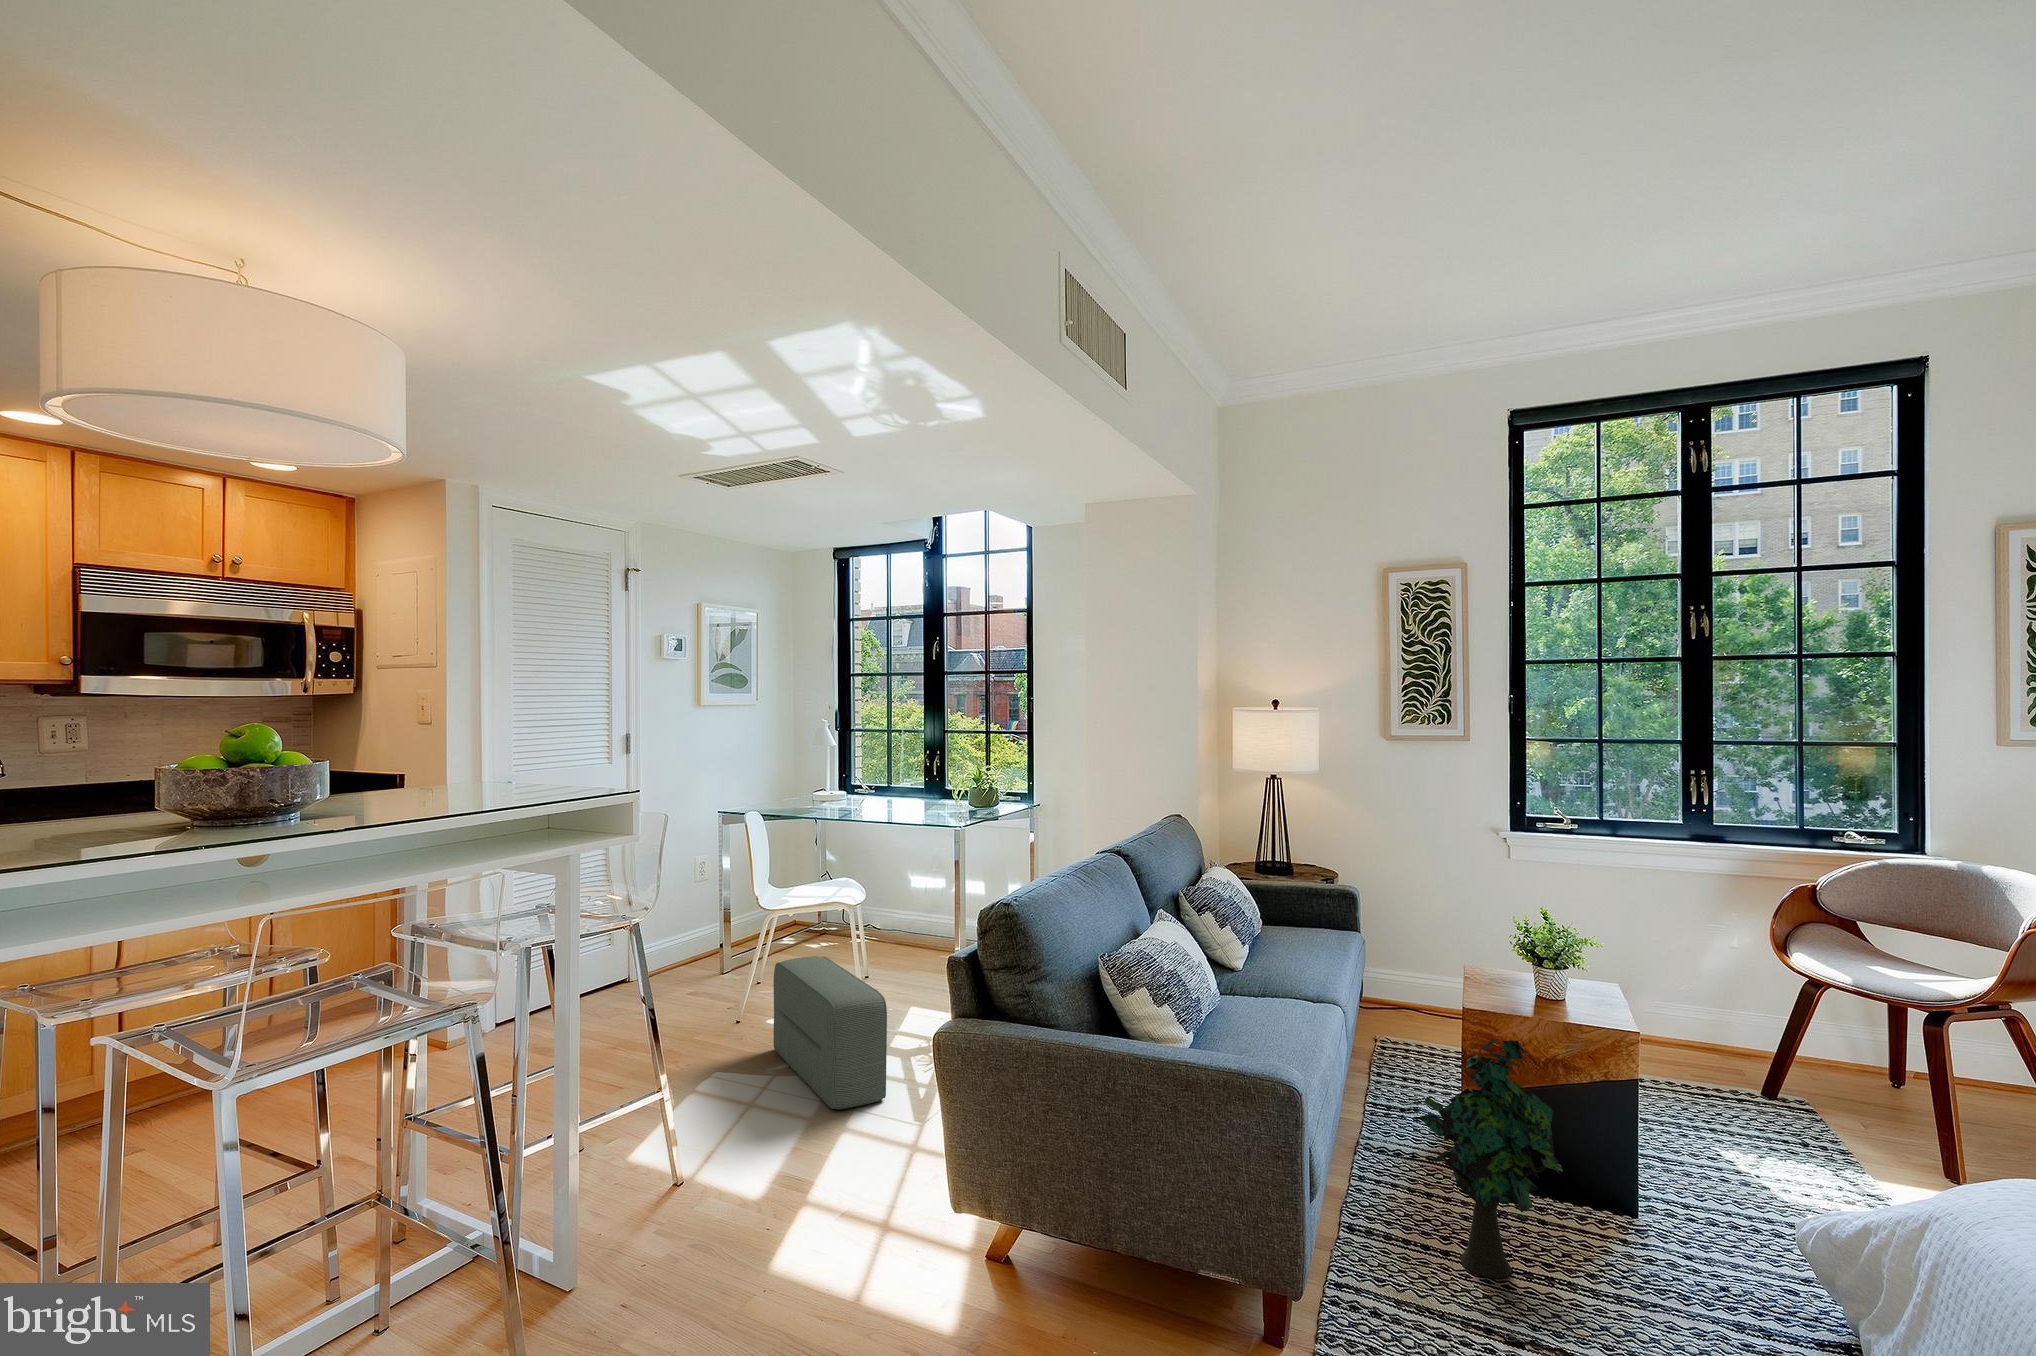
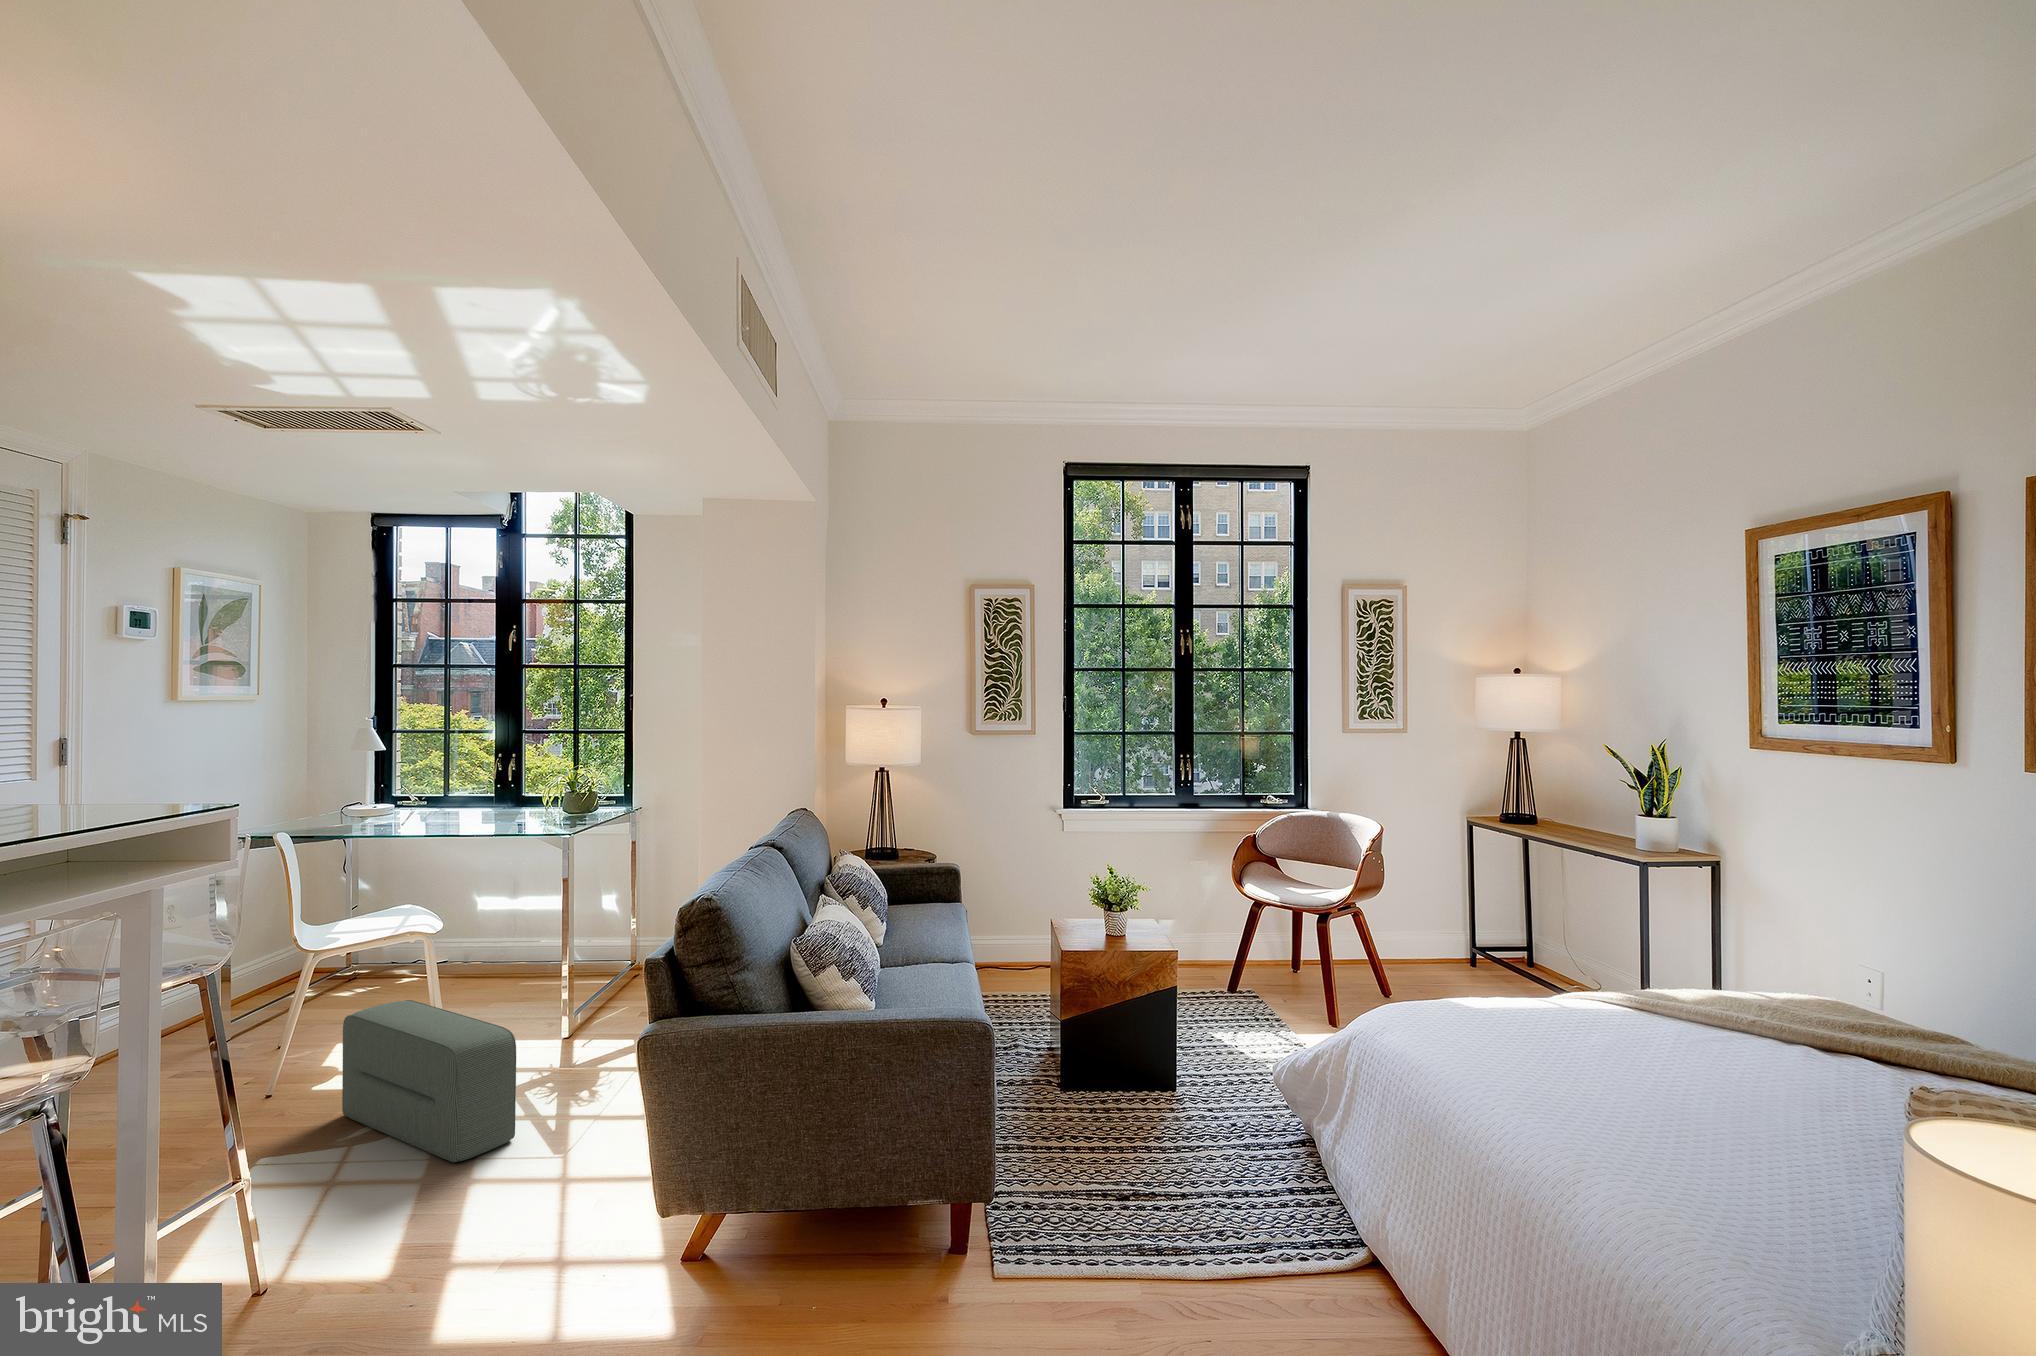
decorative plant: present [1413,1039,1563,1278] -> none [1041,975,1143,1158]

